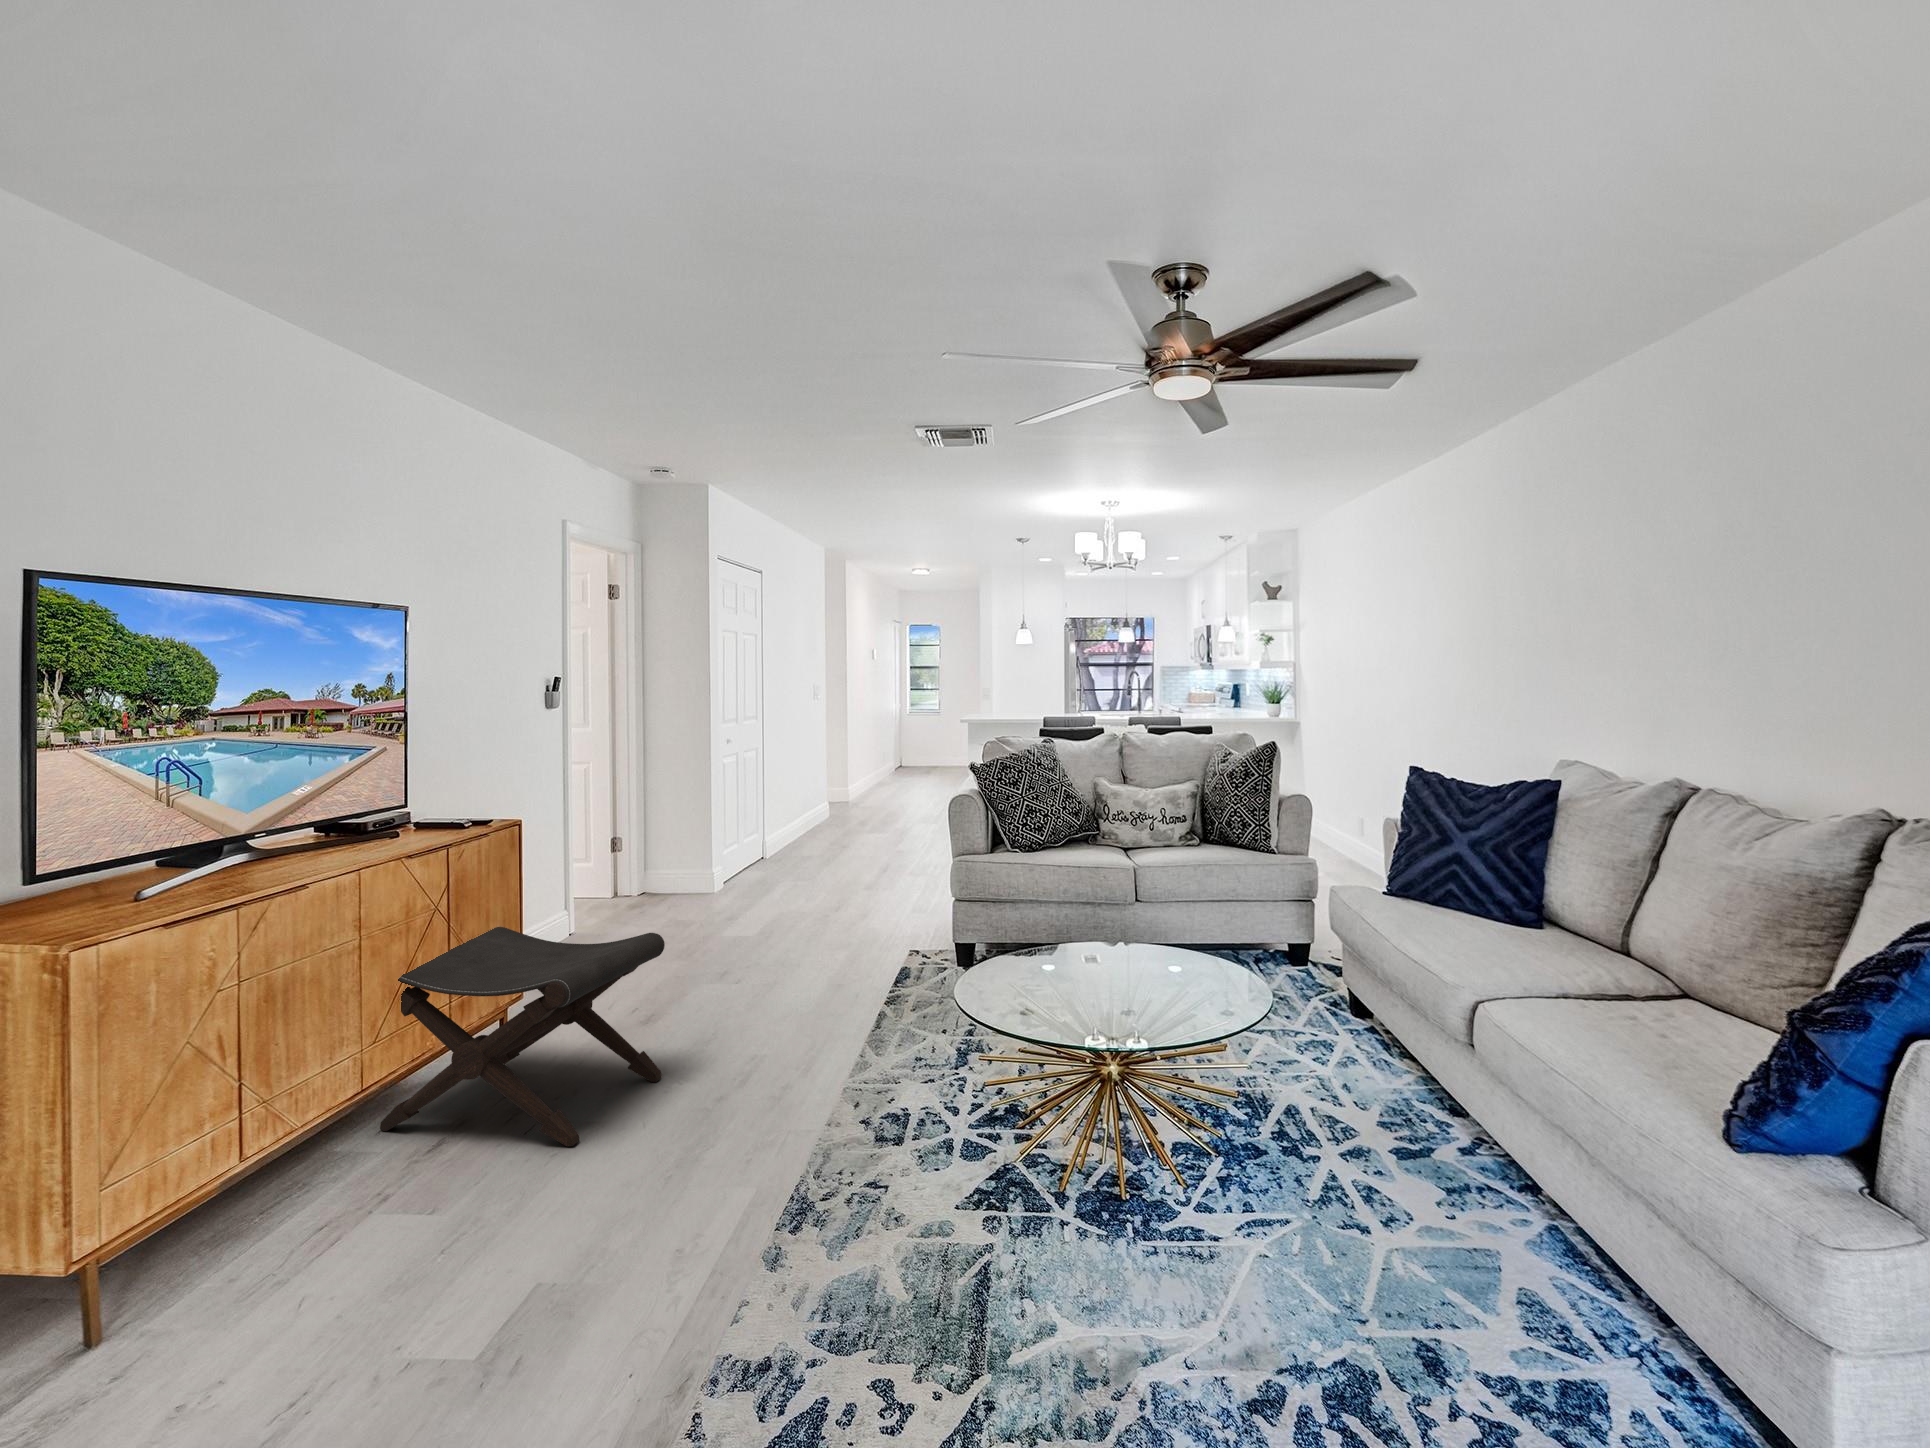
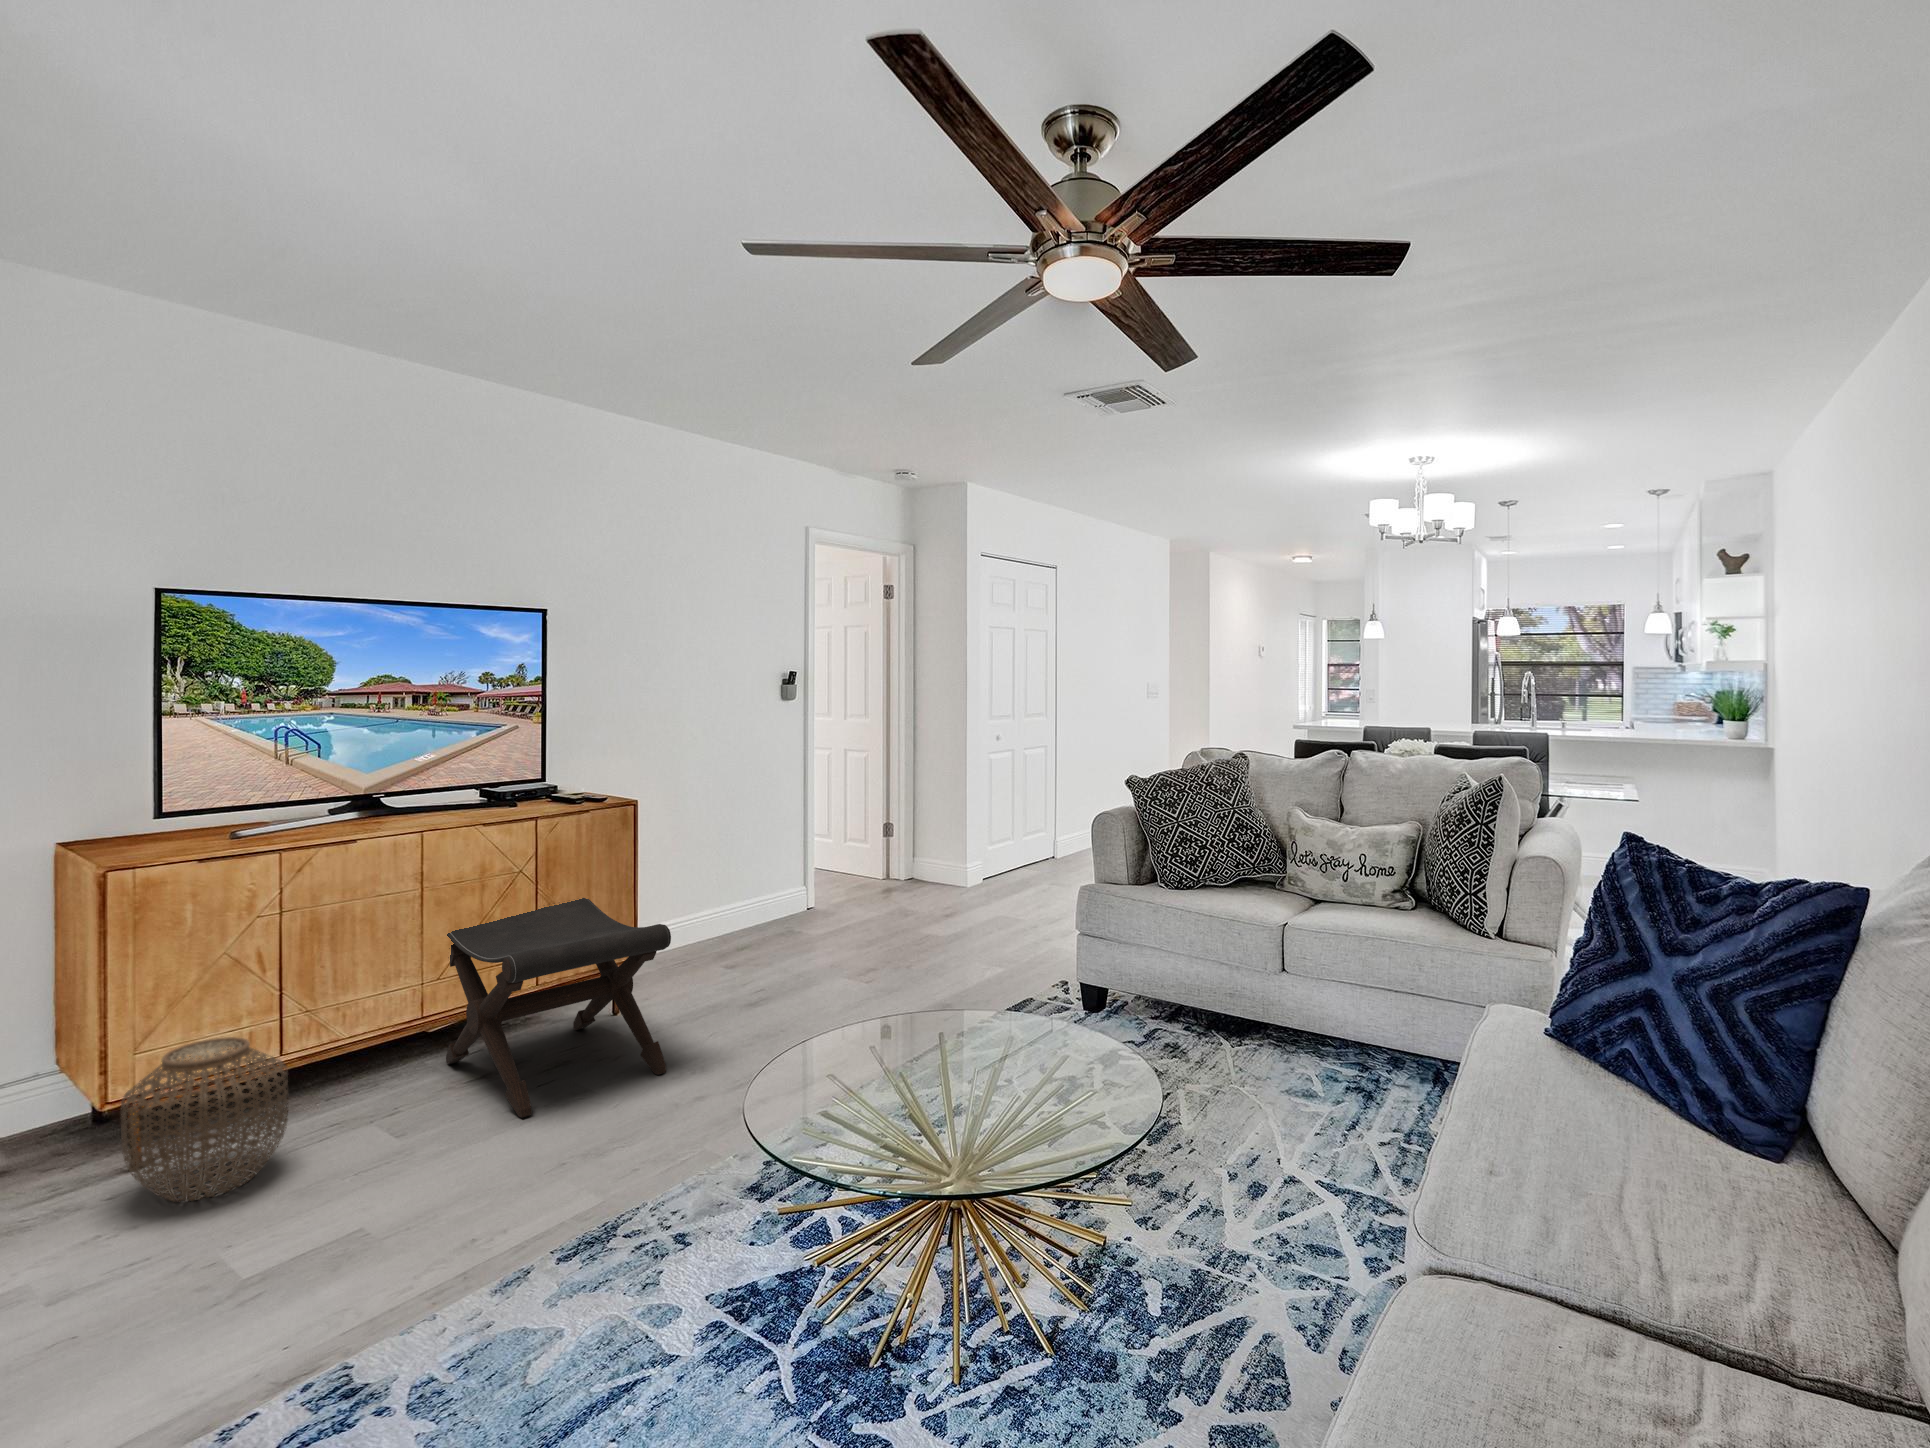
woven basket: none [164,1121,367,1331] -> present [121,1037,288,1202]

